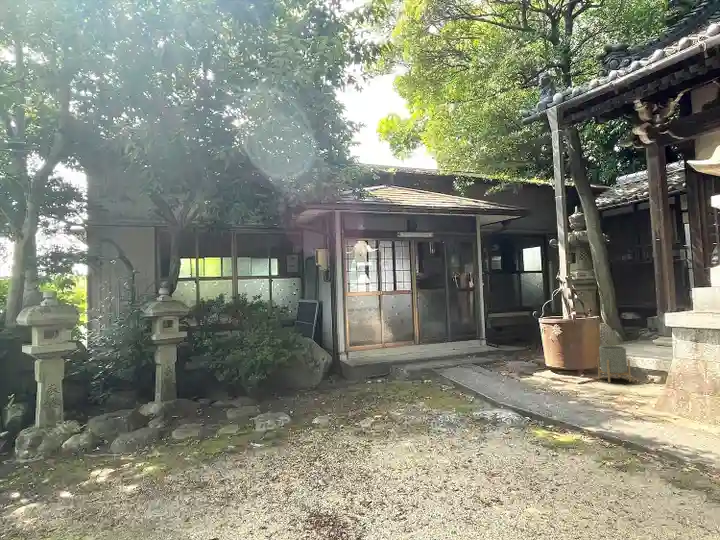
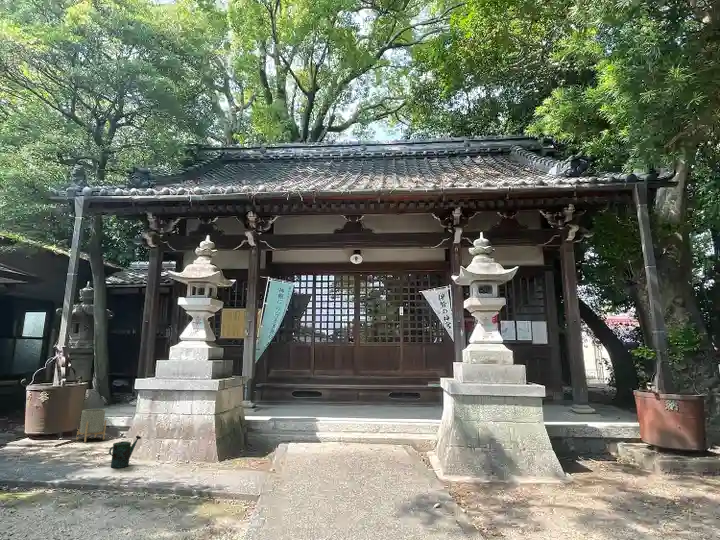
watering can: none [647,387,687,427] -> present [109,436,141,468]

